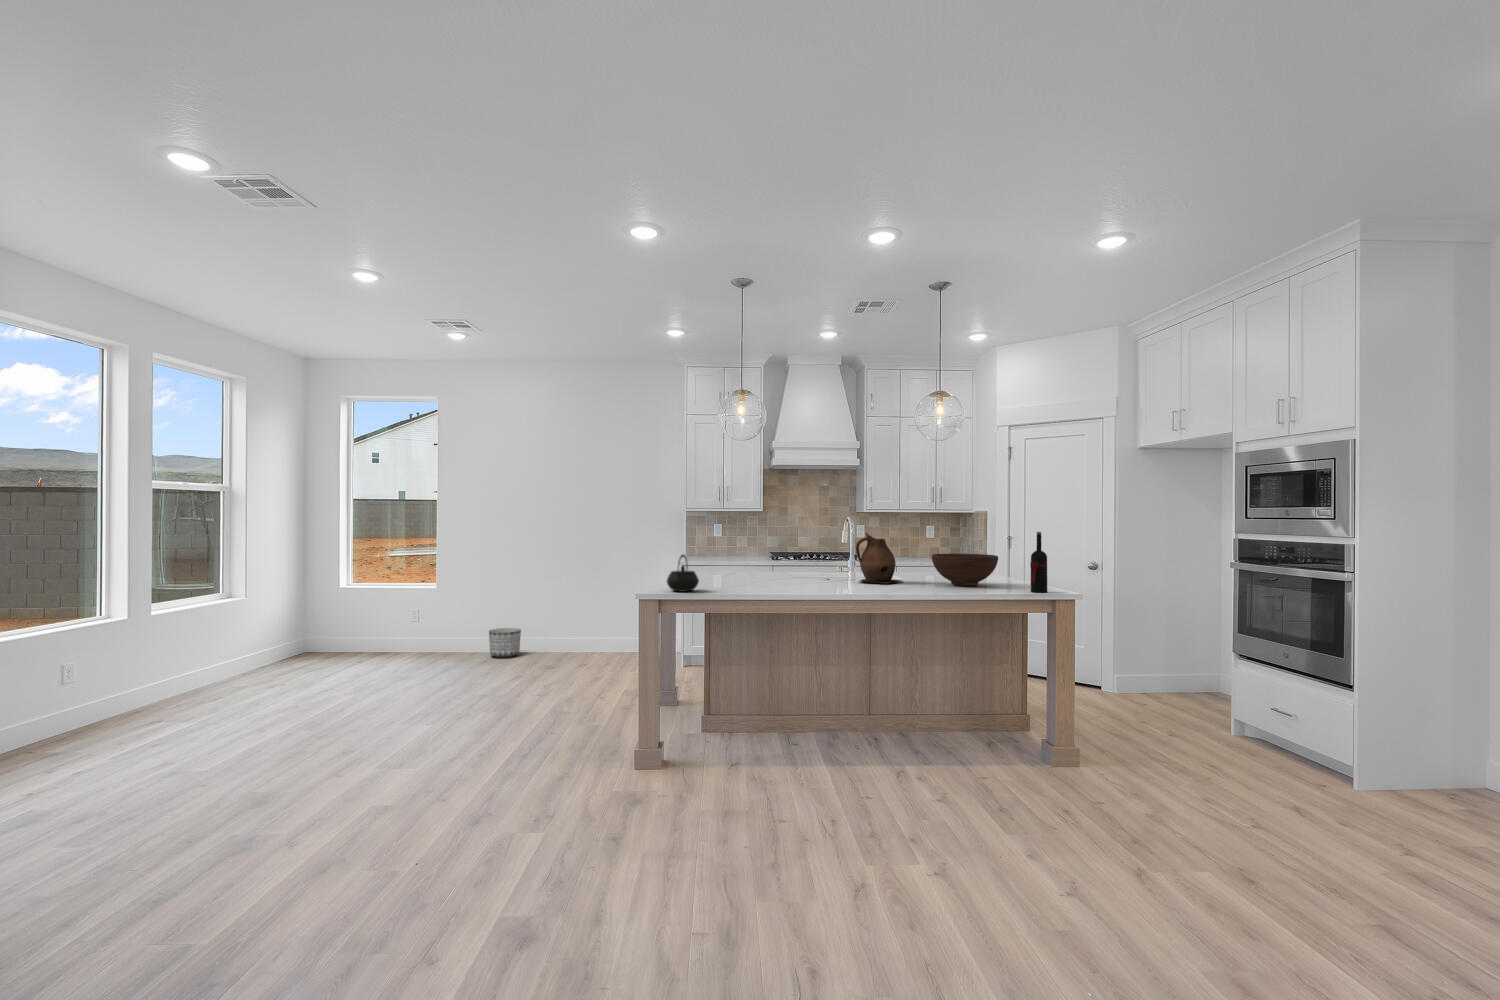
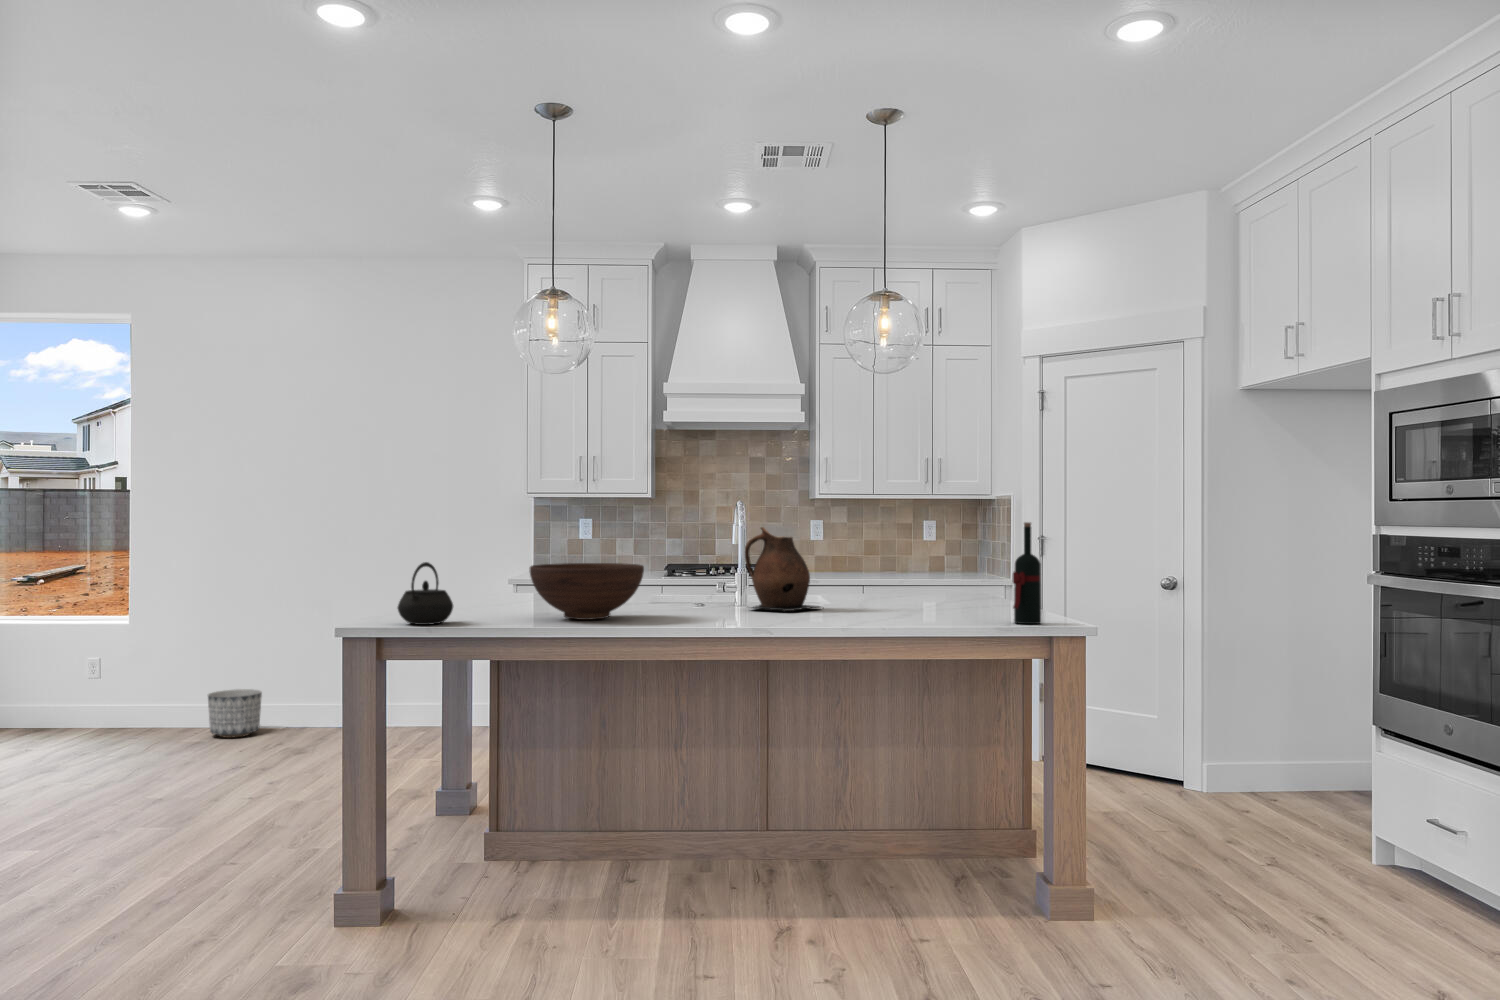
fruit bowl: present [932,554,998,586] -> present [530,563,644,620]

